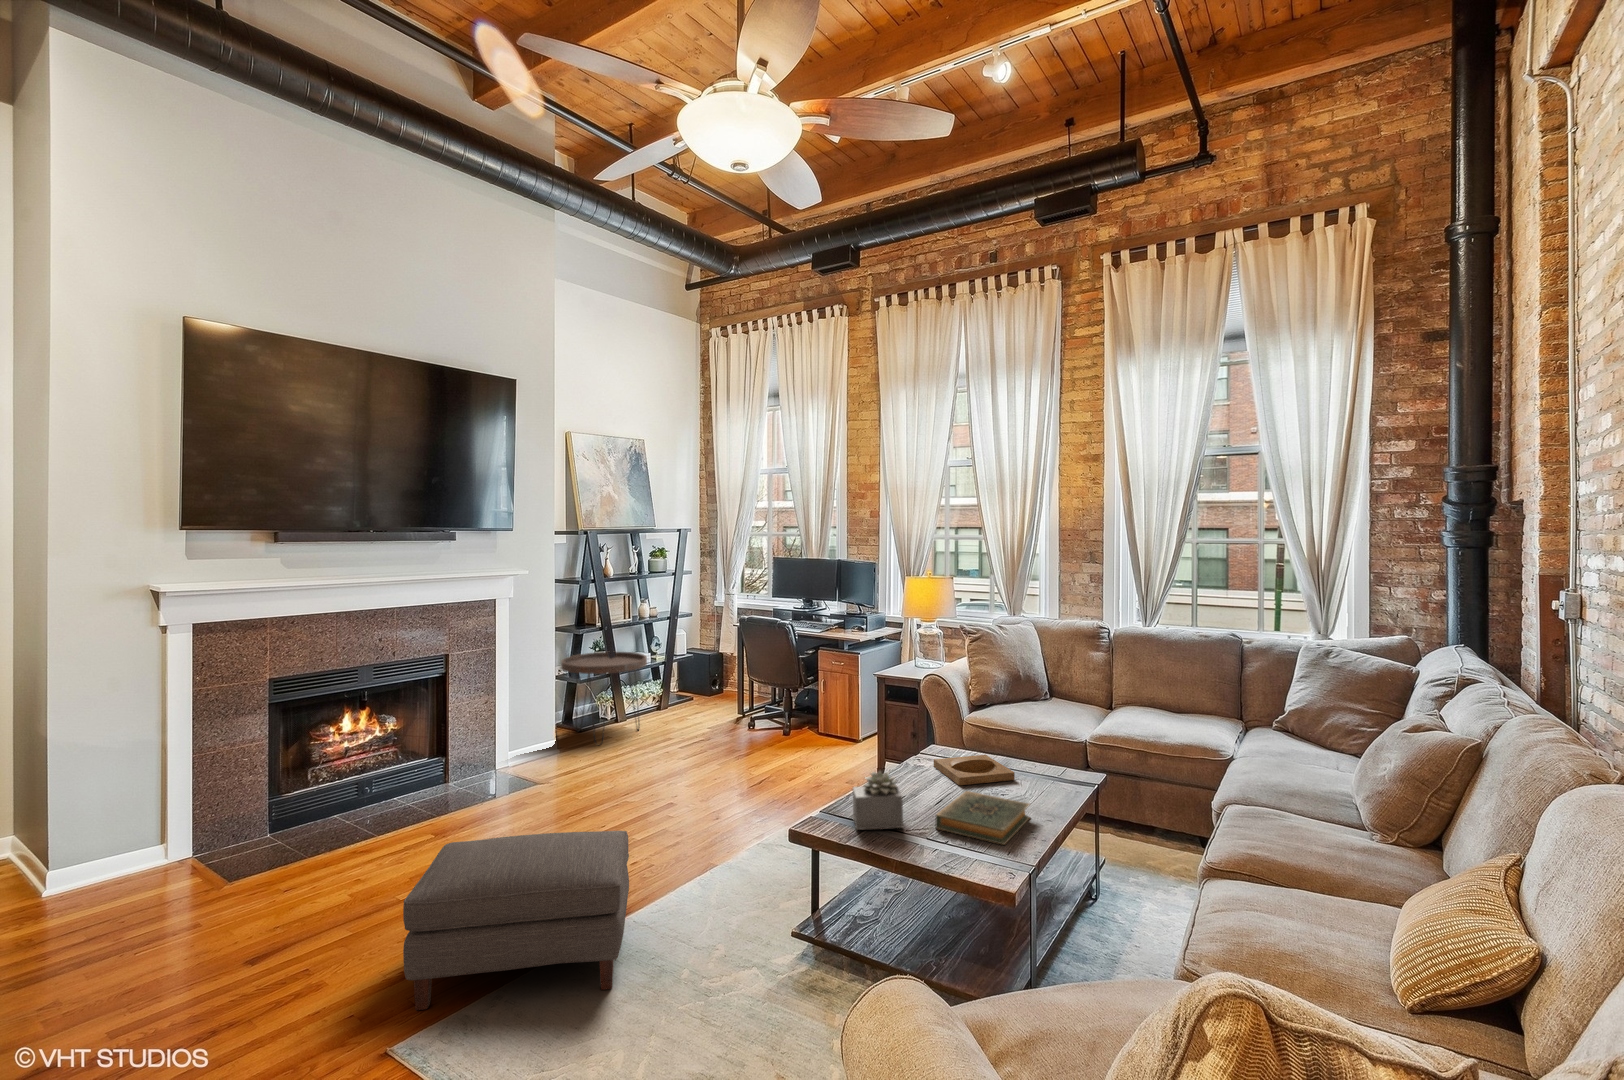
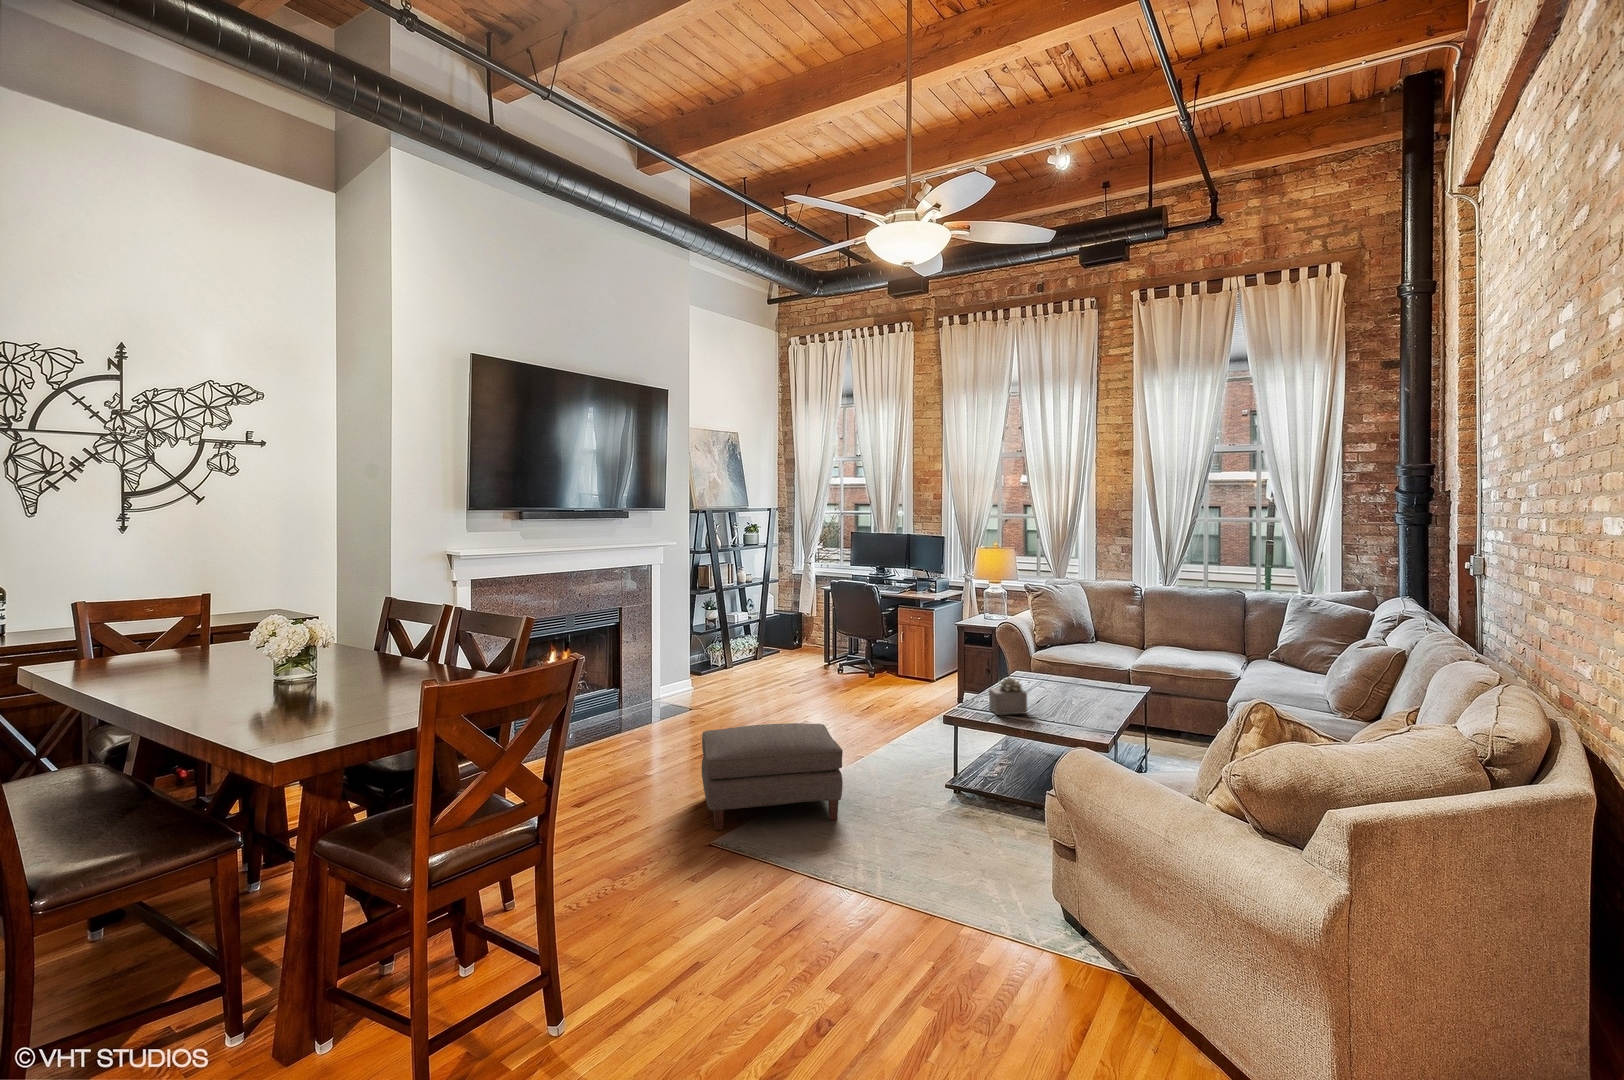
side table: present [561,652,647,743] -> none [691,611,759,685]
tray: present [934,755,1015,785] -> none [1028,674,1089,692]
hardback book: present [935,791,1030,845] -> none [1049,693,1110,722]

